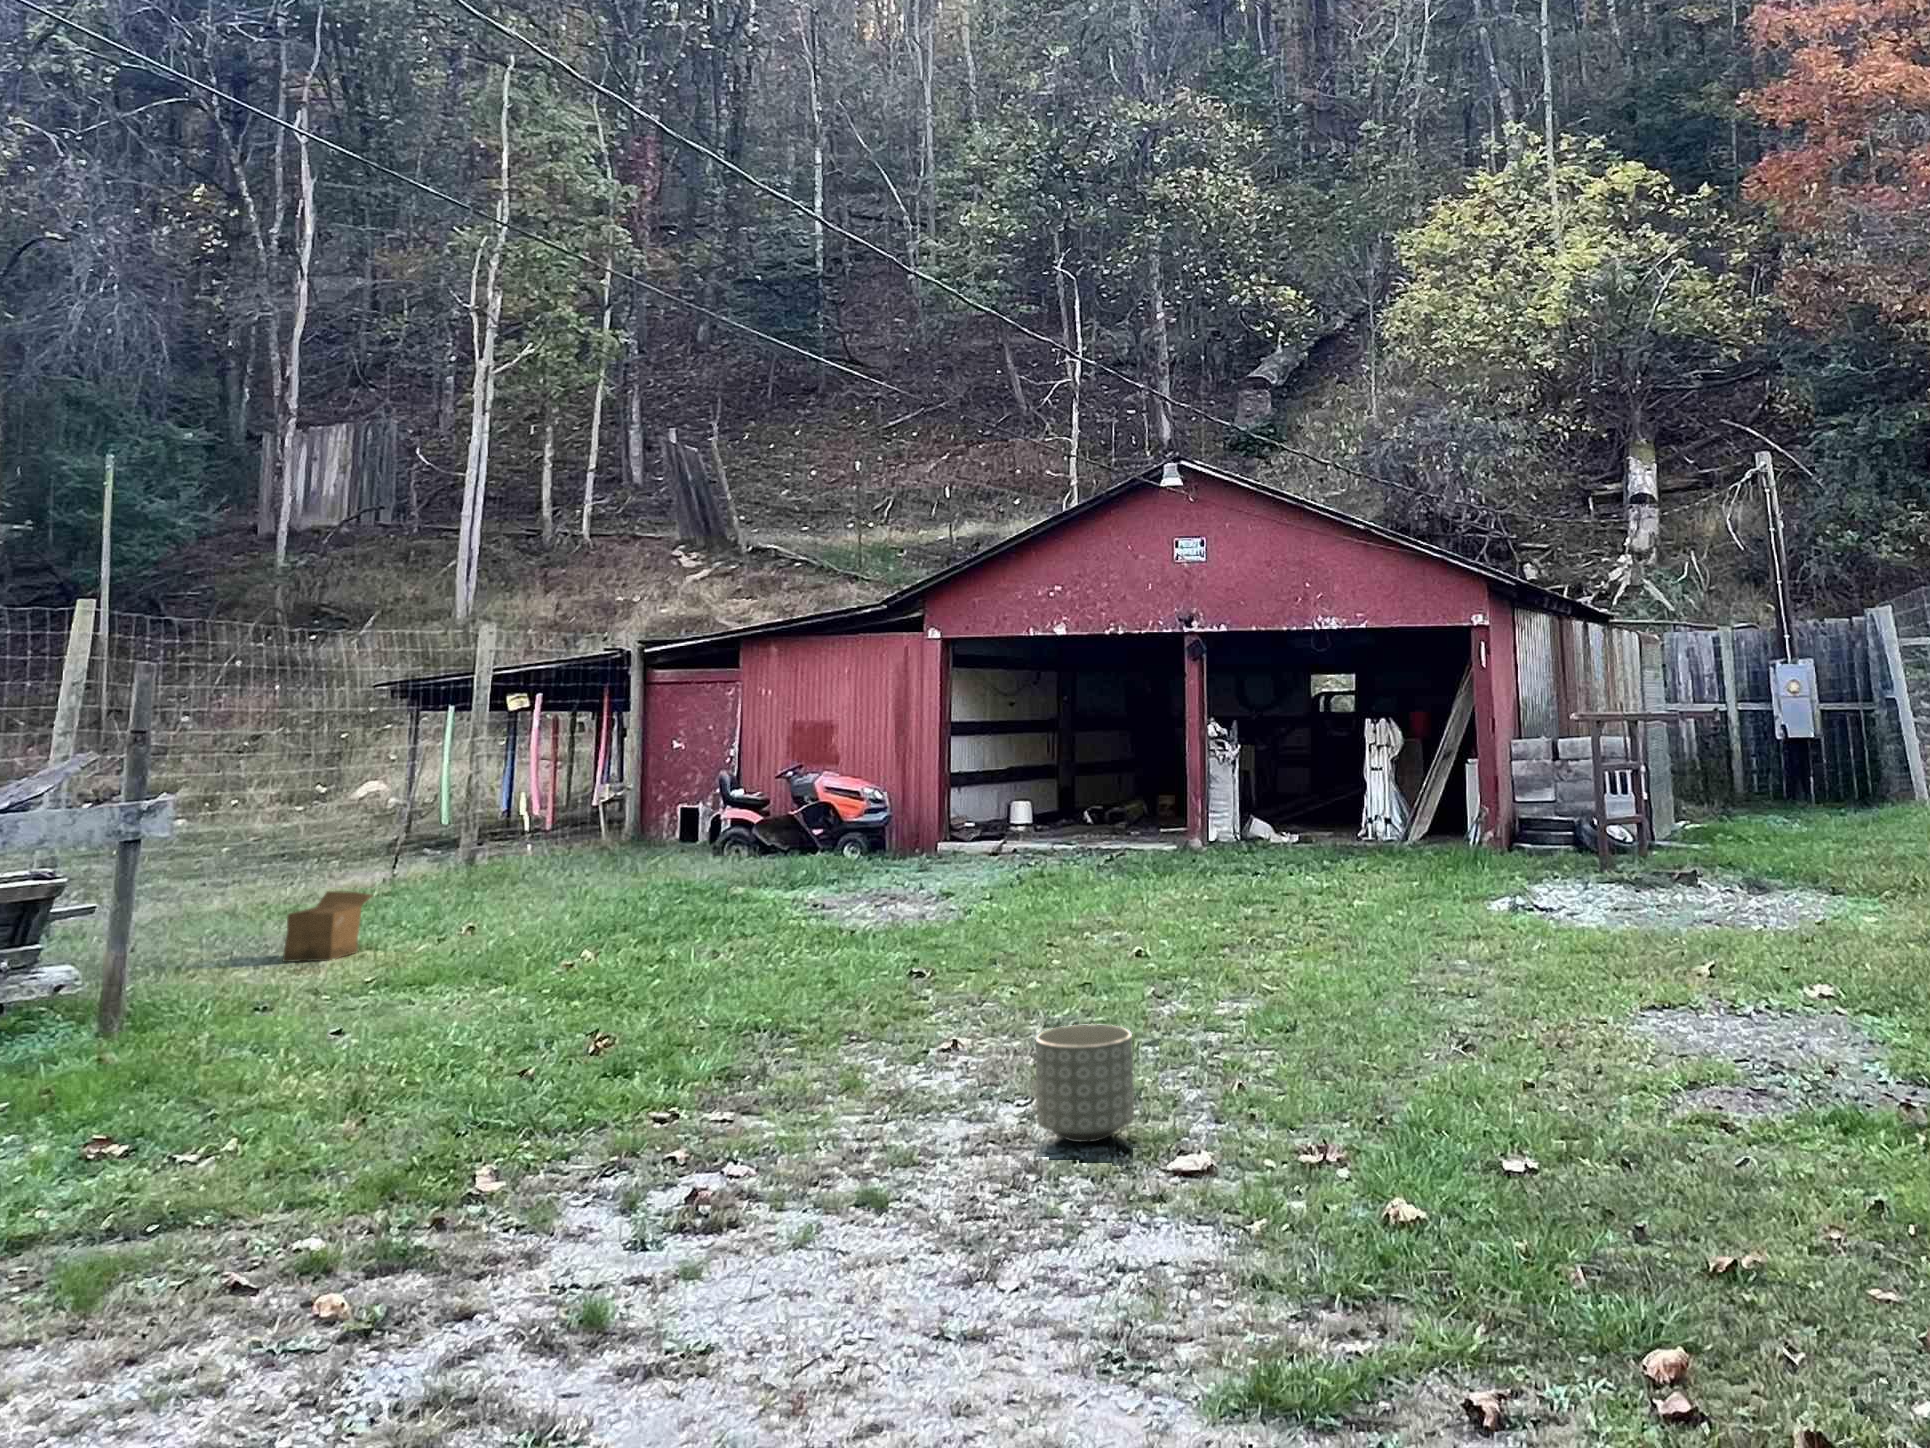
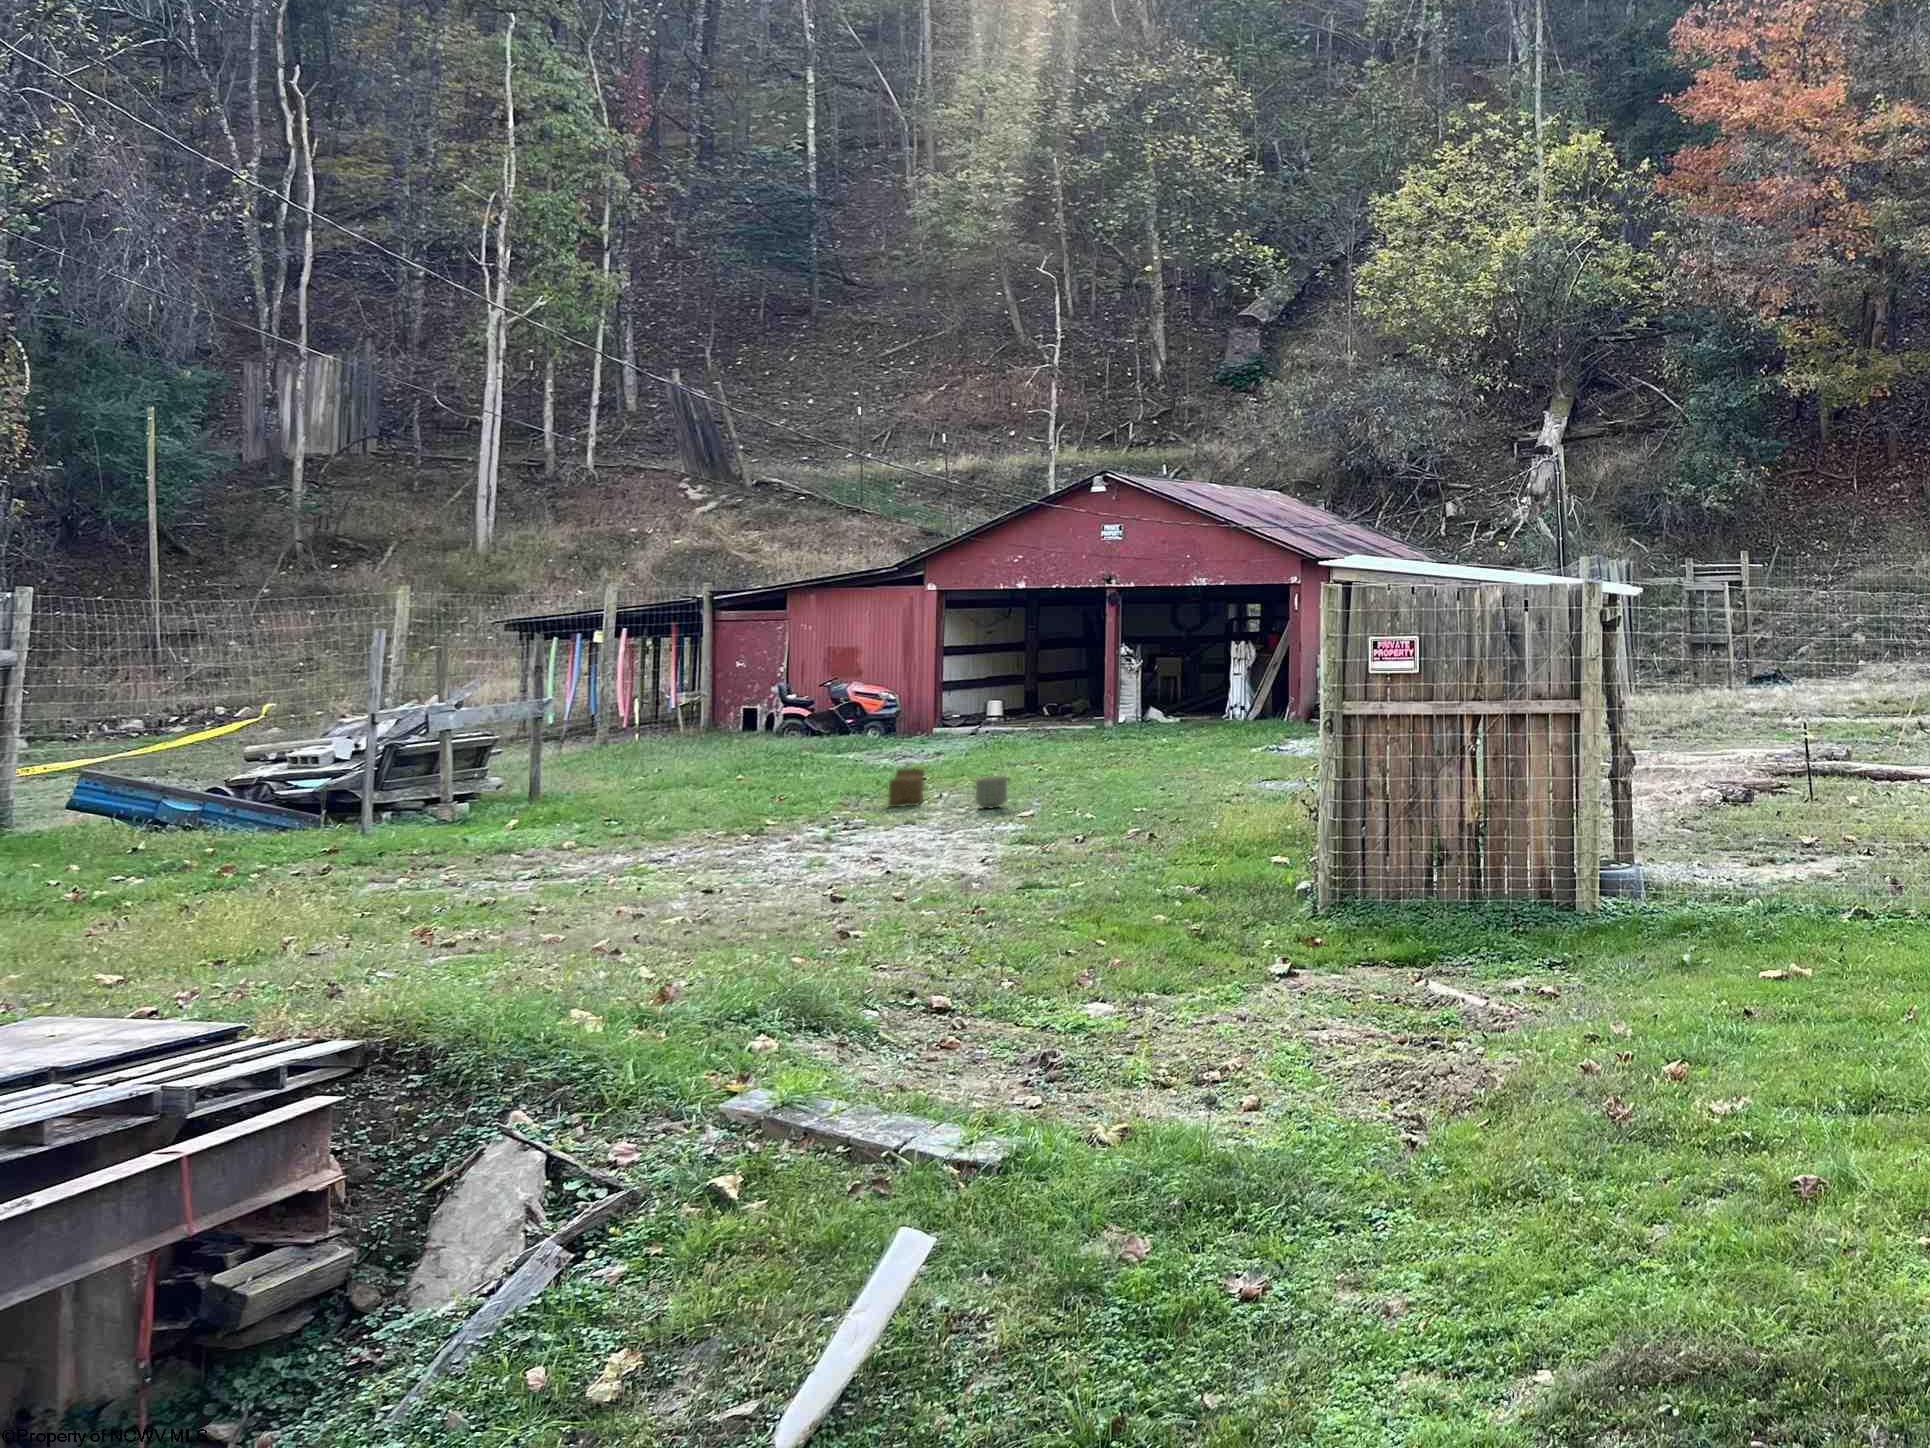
cardboard box: present [283,891,373,962] -> present [888,768,925,807]

